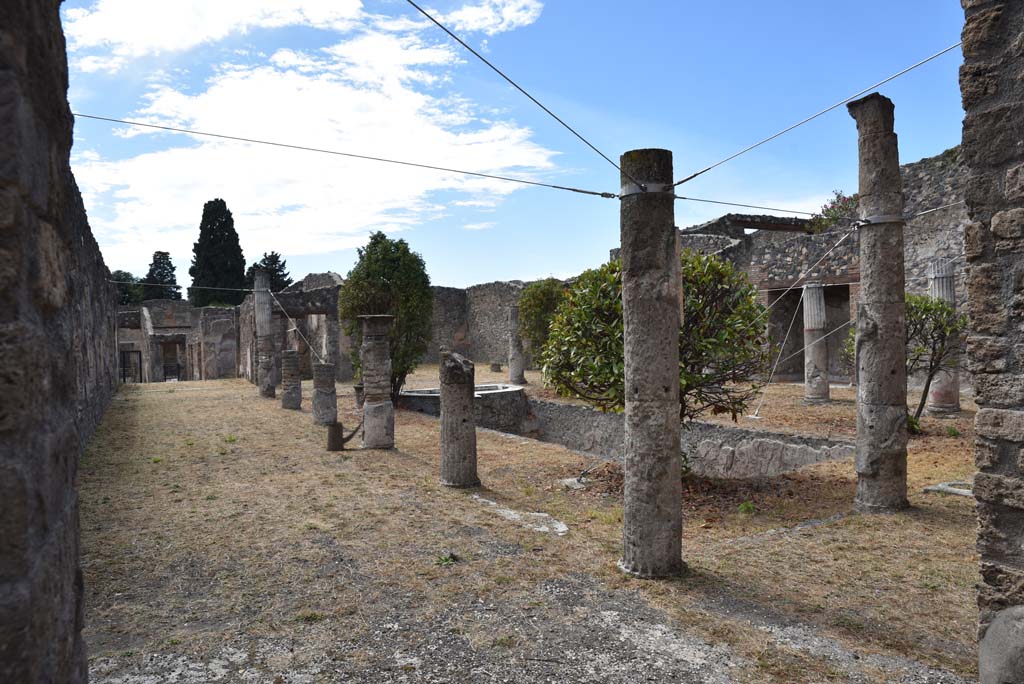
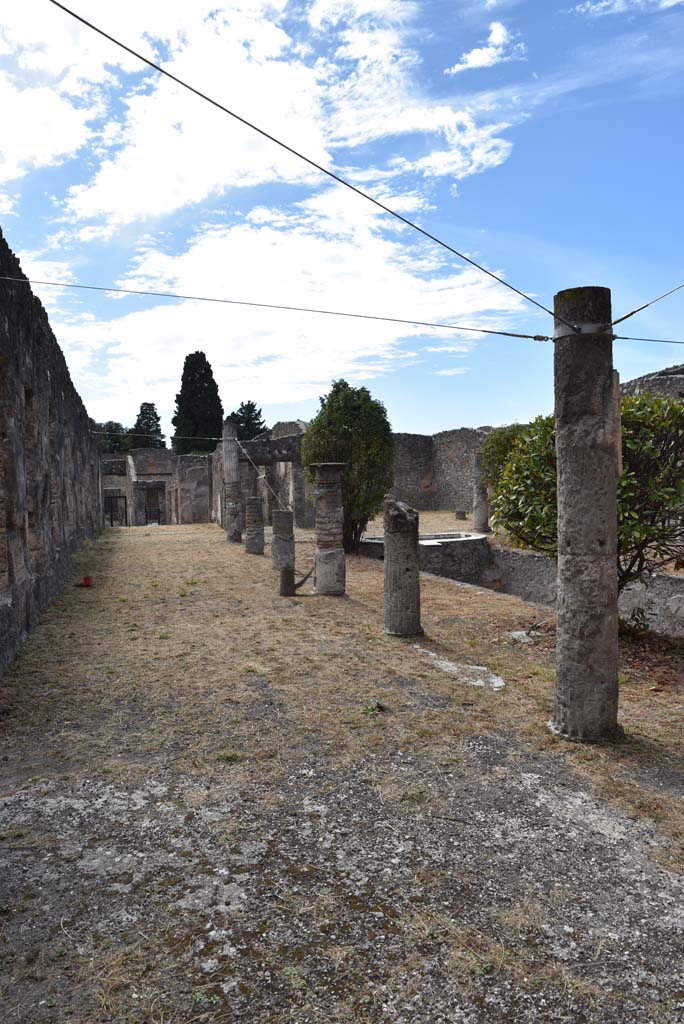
potted tree: none [89,392,122,447] -> present [71,537,96,586]

